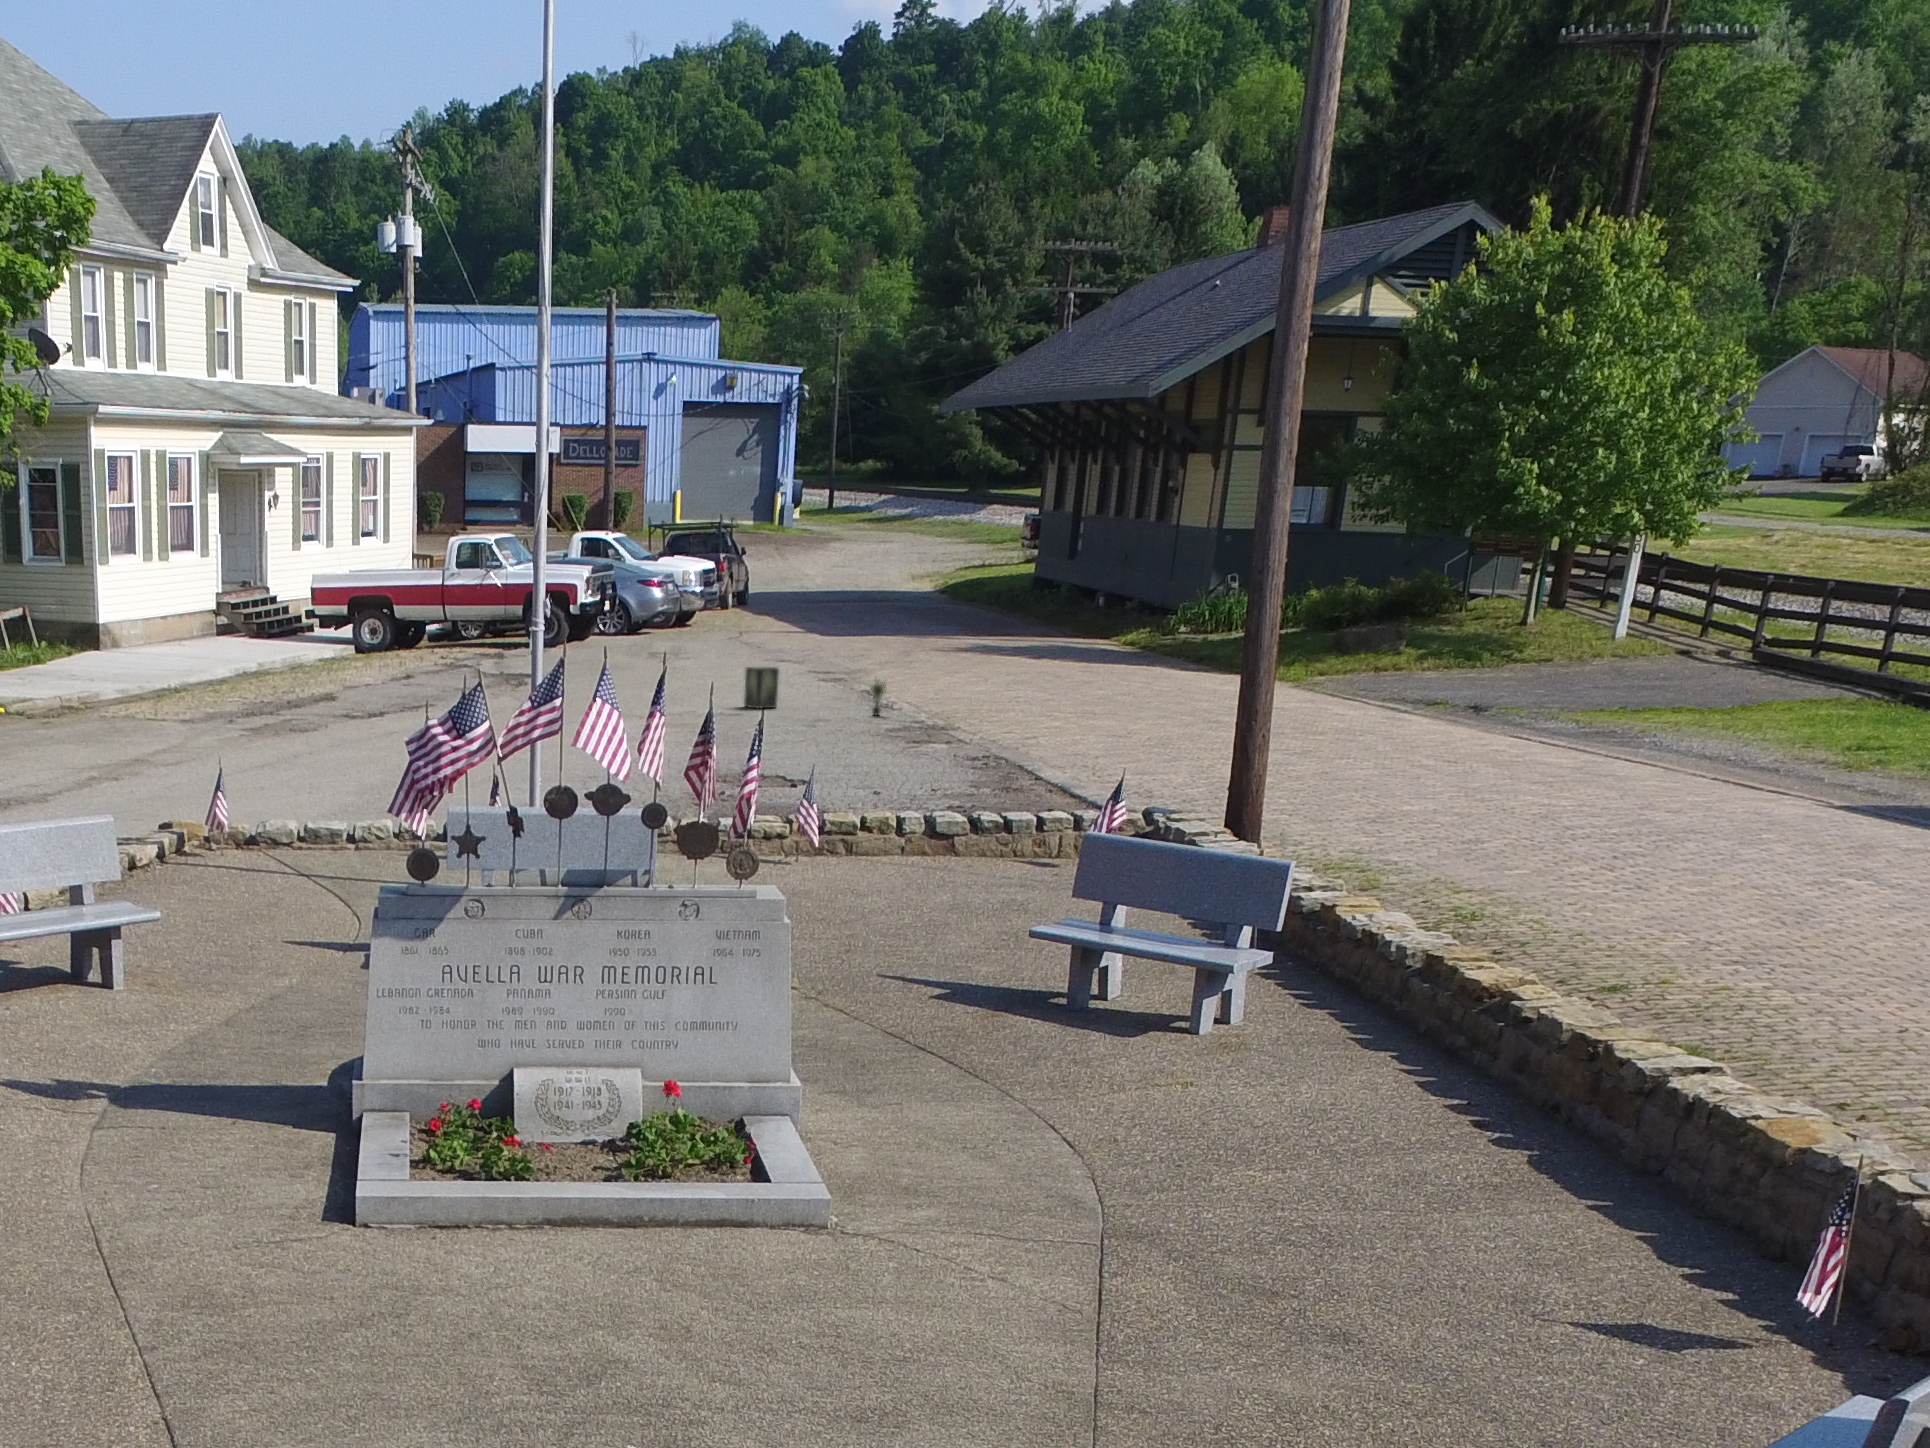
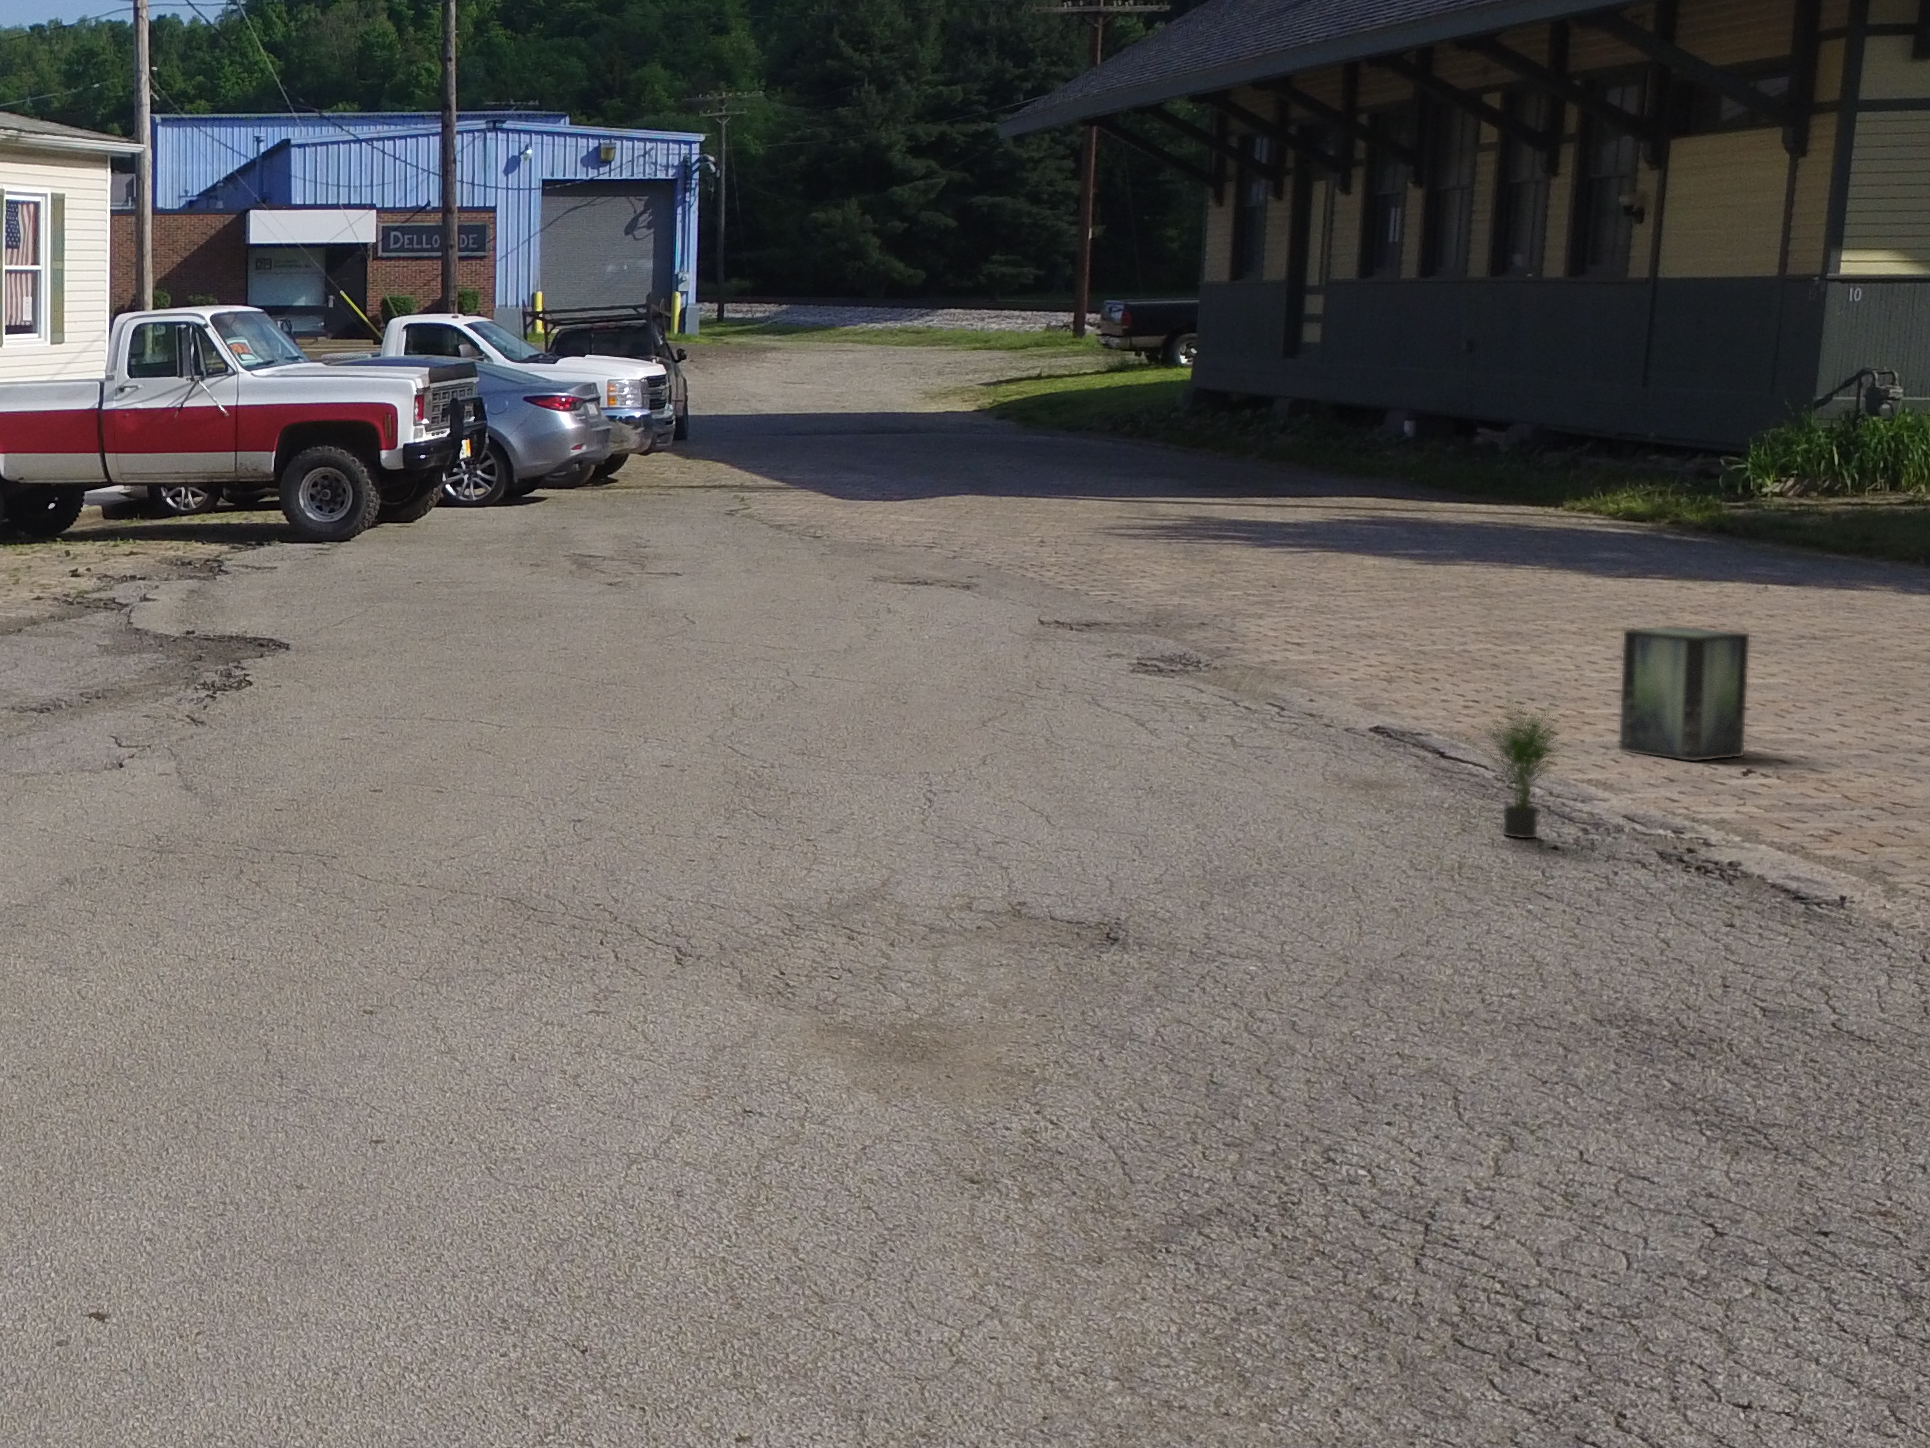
storage box: present [744,667,779,708] -> present [1619,627,1749,761]

